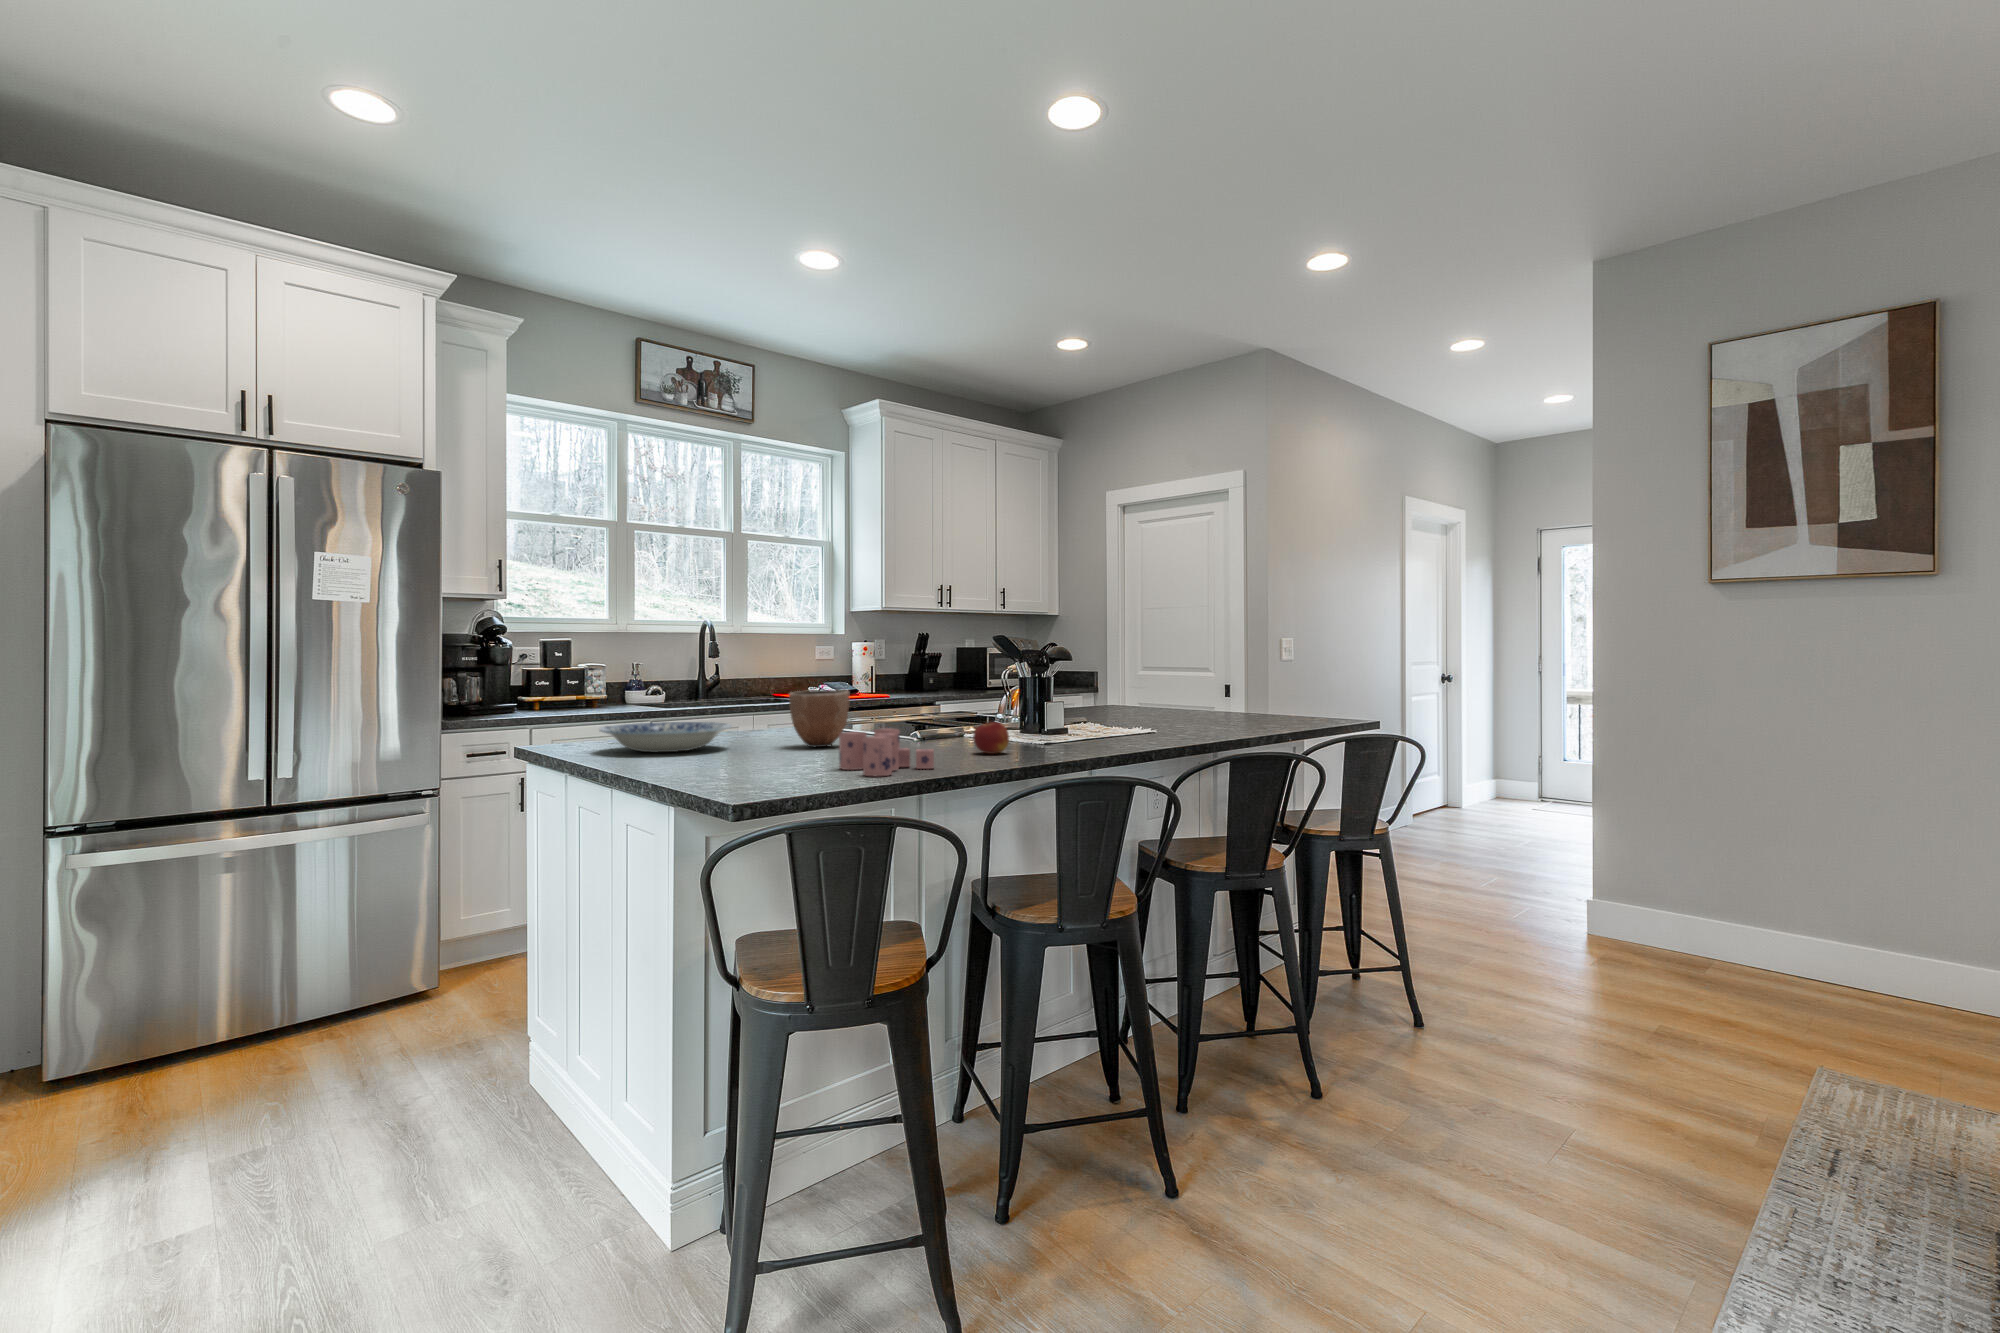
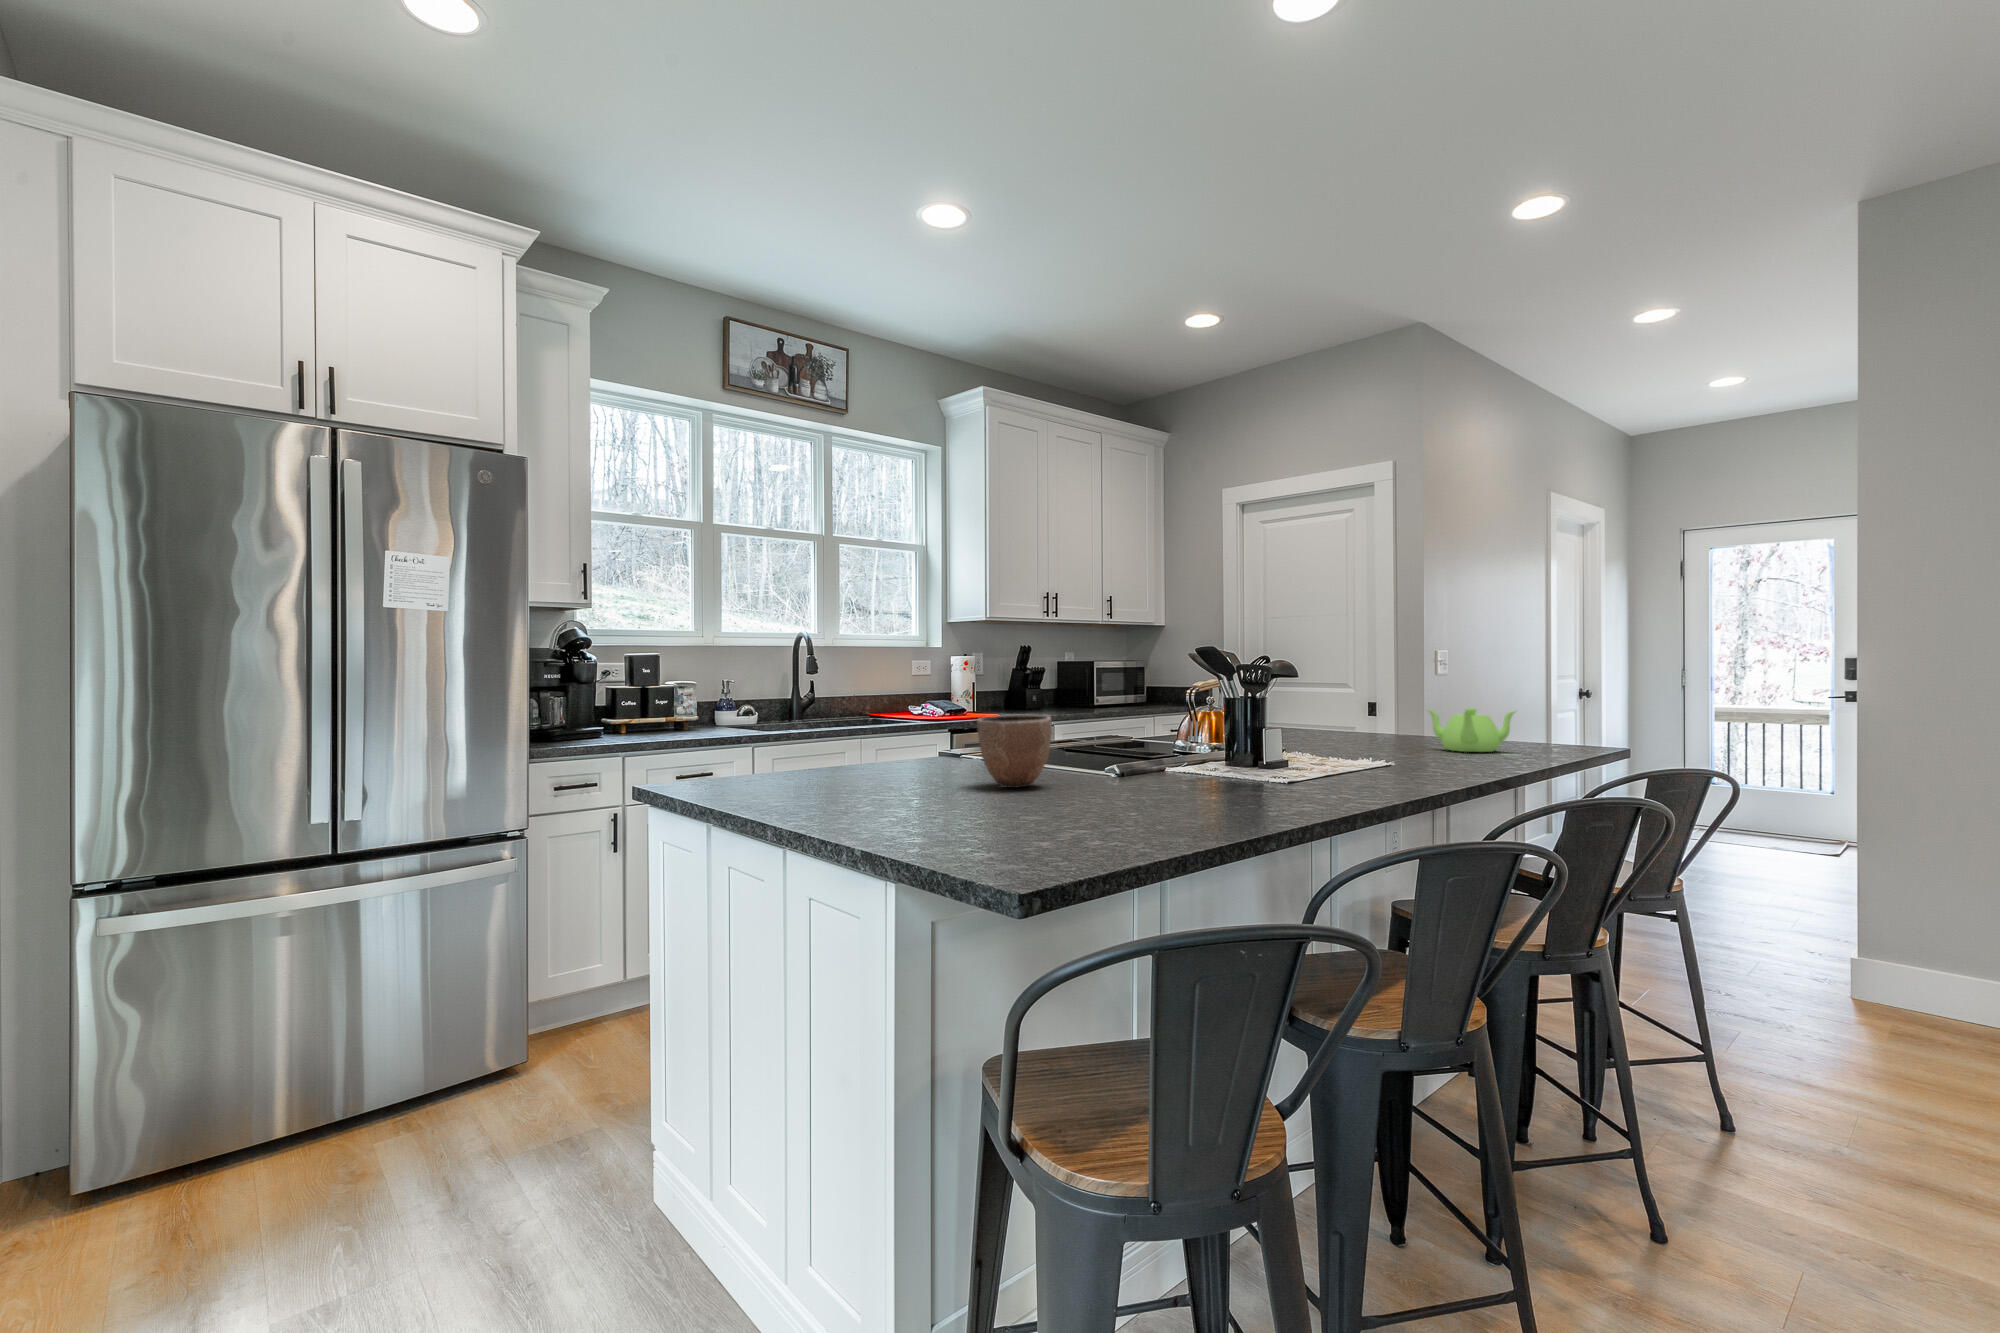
teapot: none [1209,689,1278,725] -> present [1428,708,1515,752]
plate: present [599,722,731,752] -> none [749,755,910,796]
apple: present [973,722,1009,754] -> none [1228,756,1277,798]
candle: present [839,728,934,776] -> none [1097,769,1226,841]

